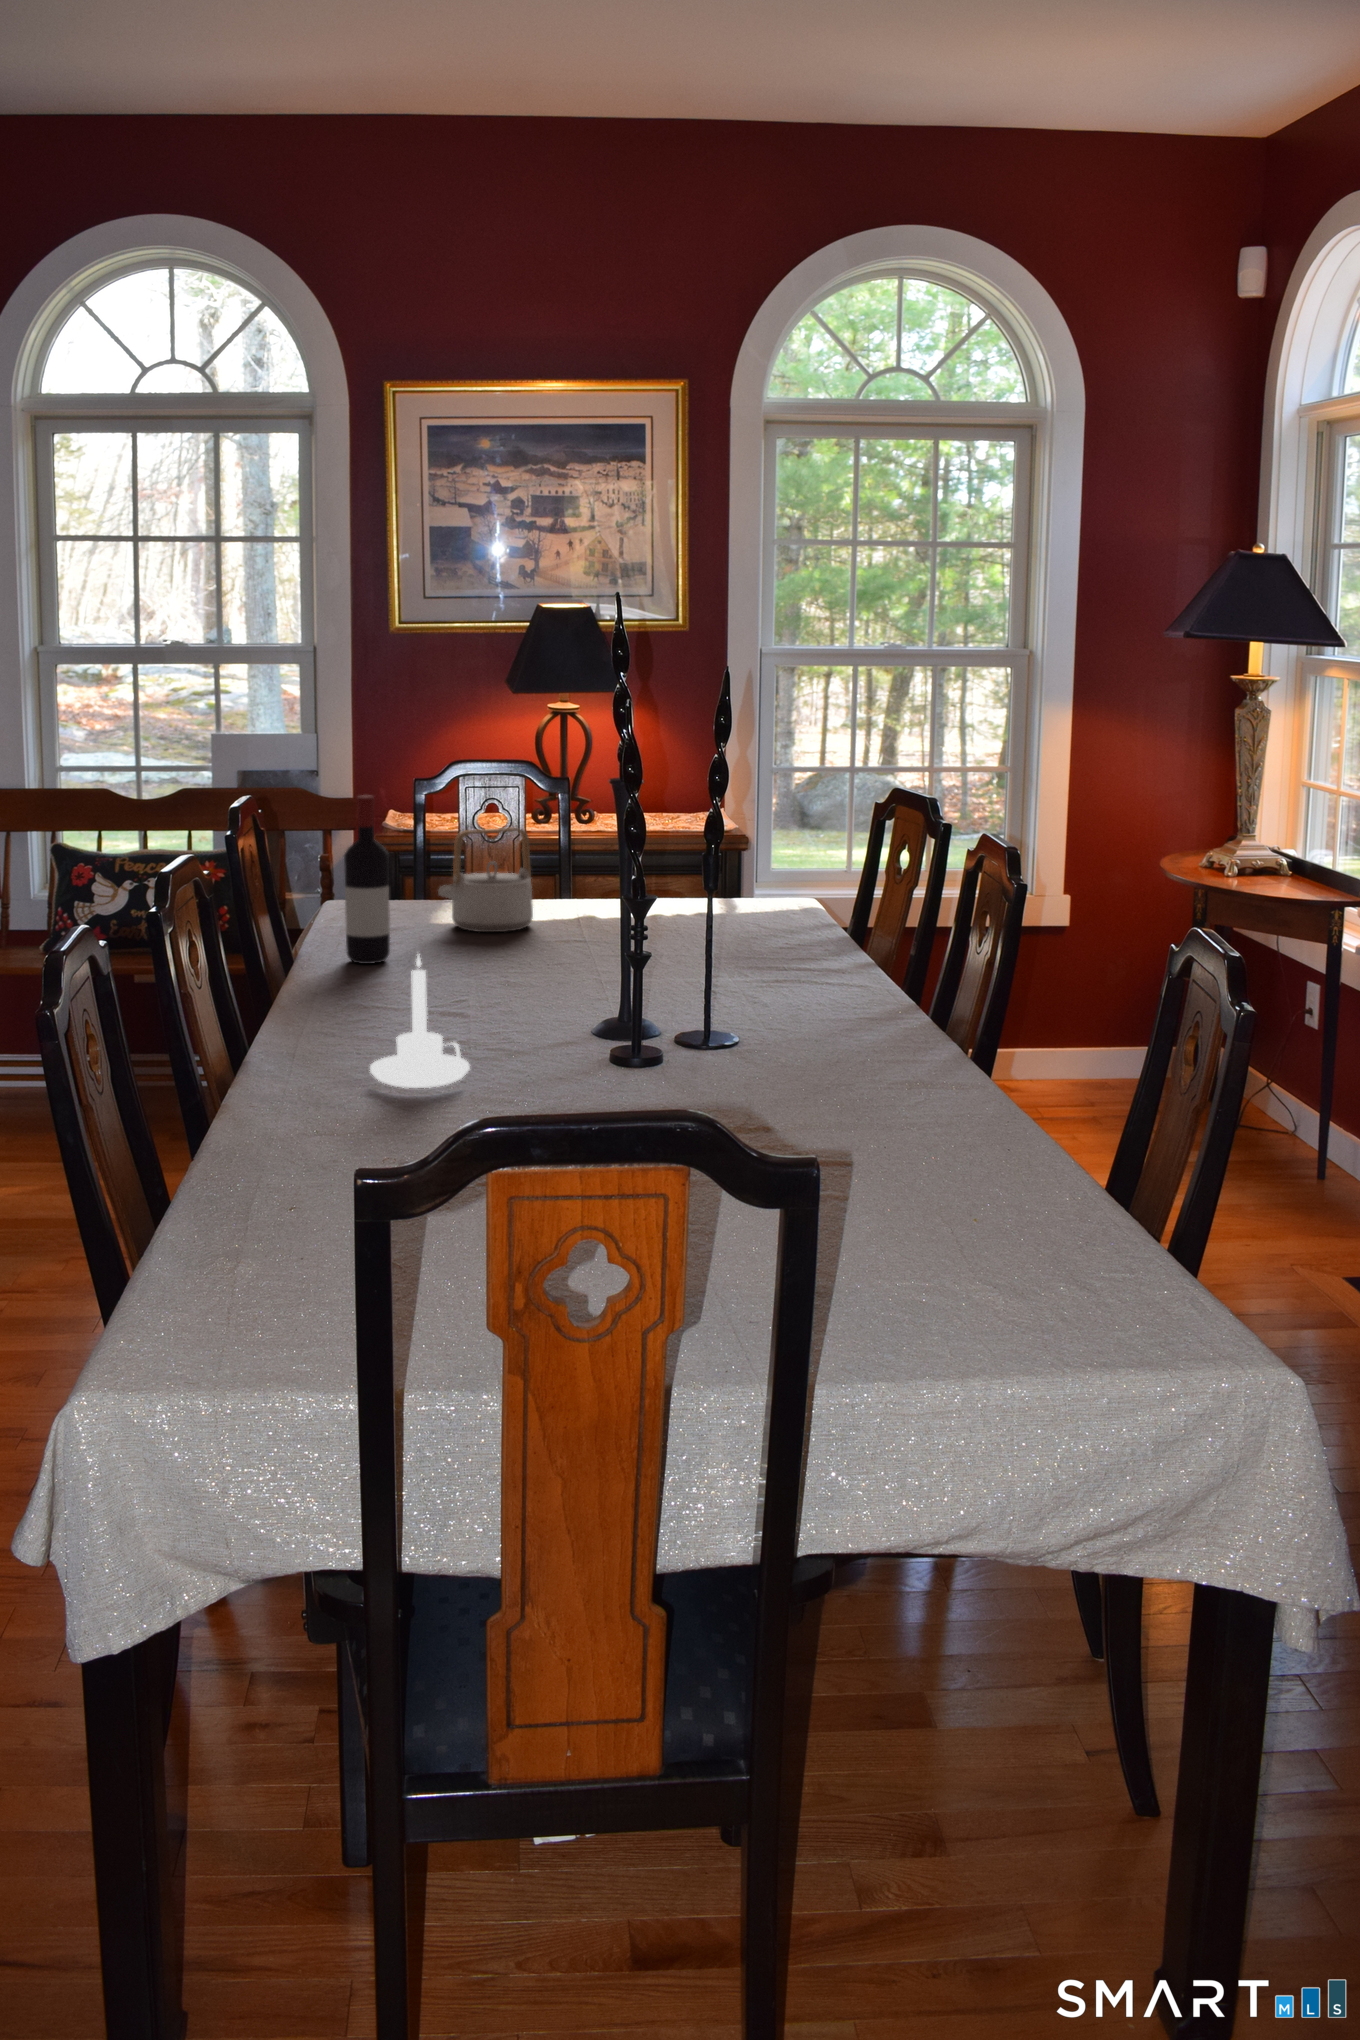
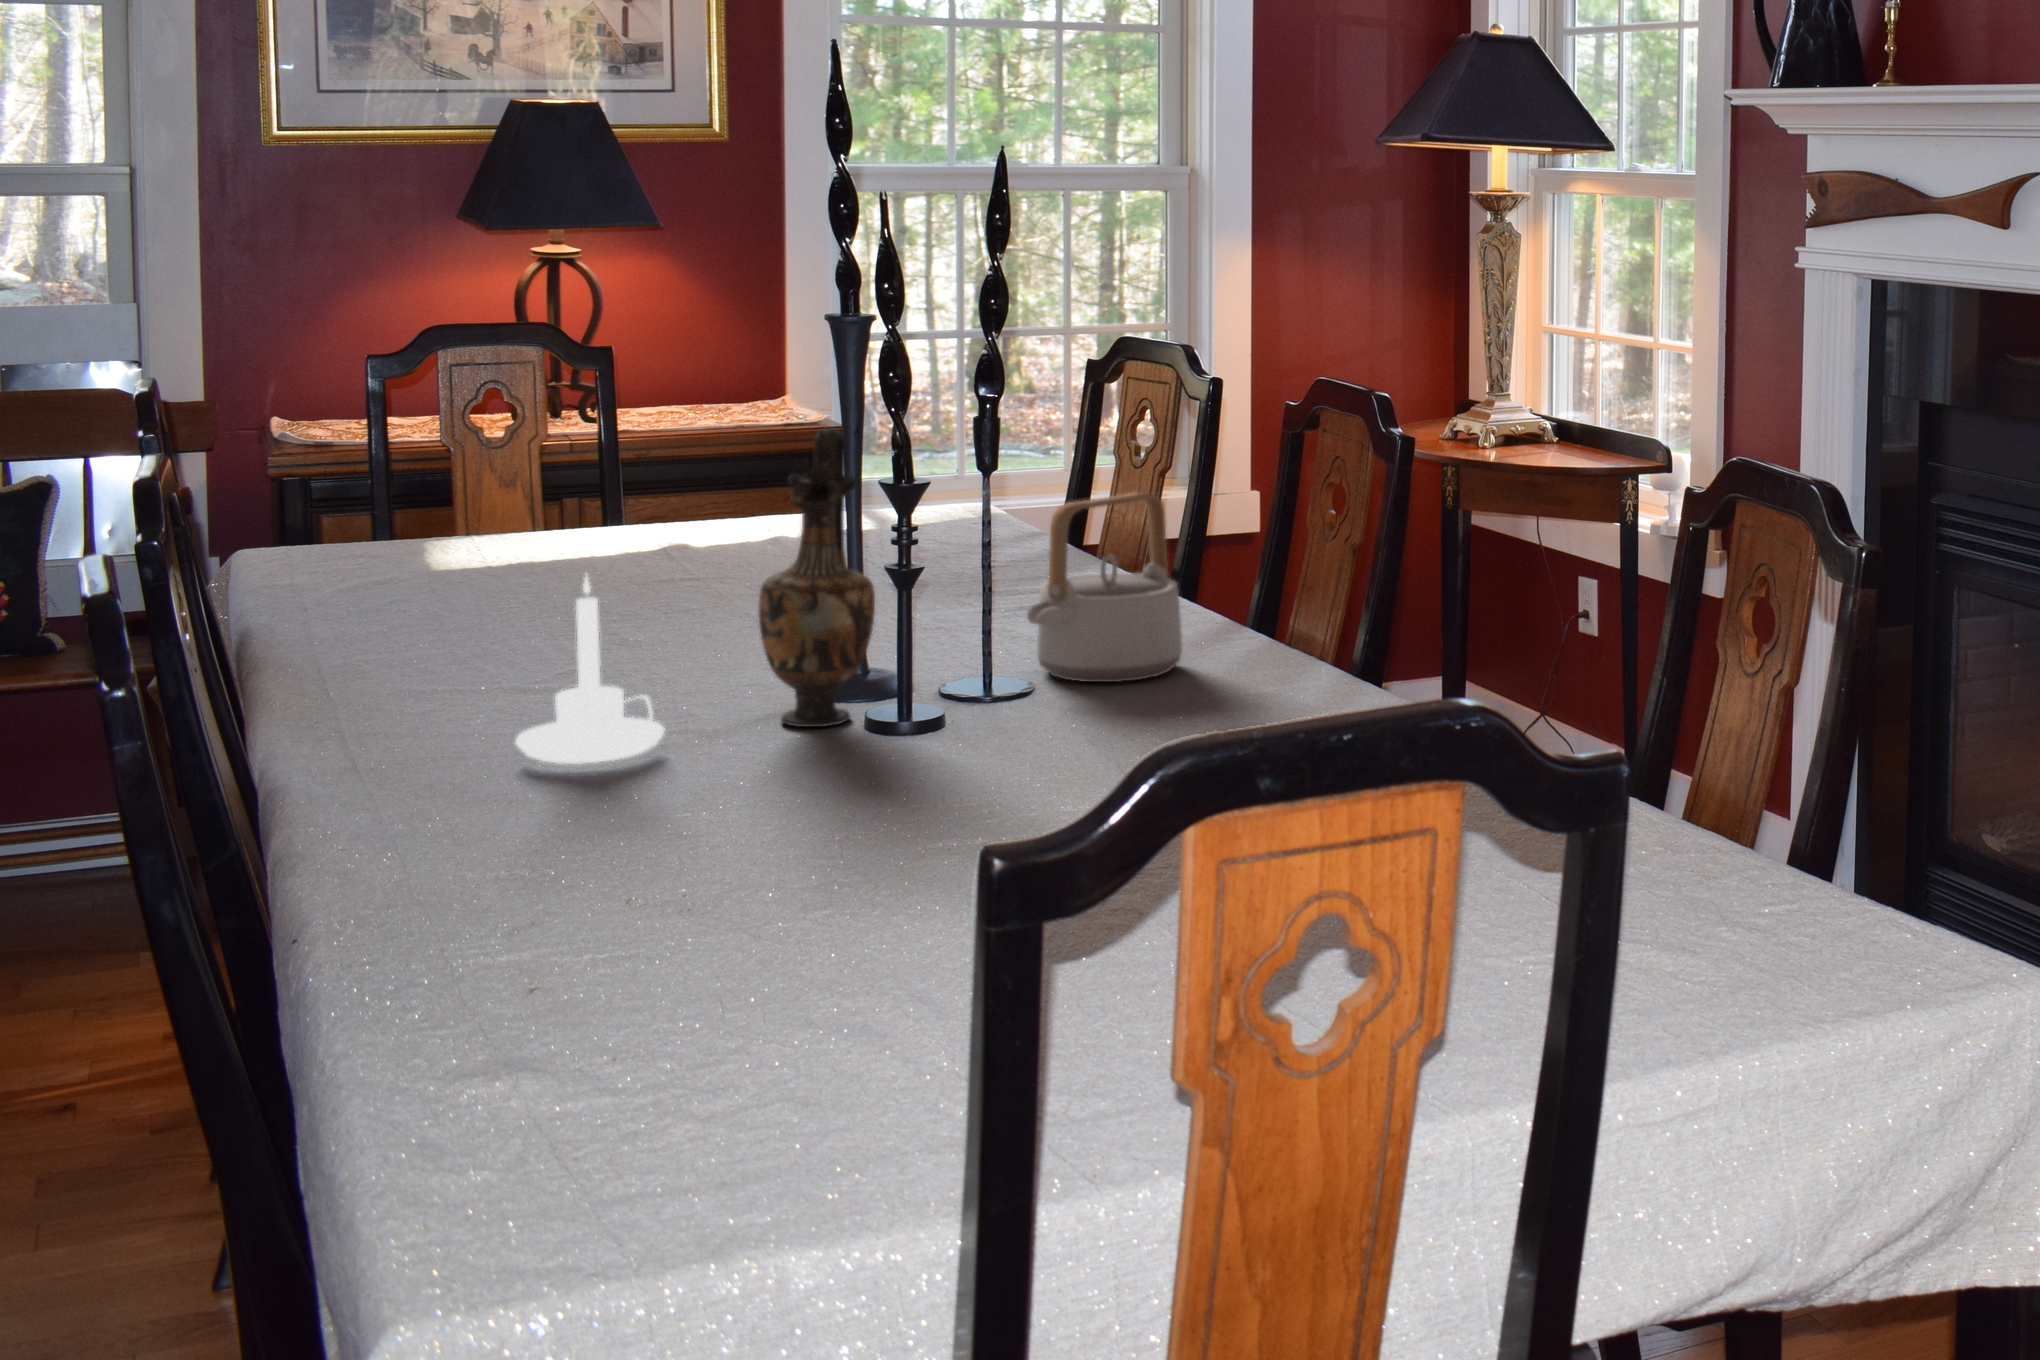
wine bottle: present [344,795,390,964] -> none [351,373,426,621]
teapot: present [438,827,533,932] -> present [1027,493,1182,682]
vase: none [544,856,626,1076] -> present [759,429,875,727]

